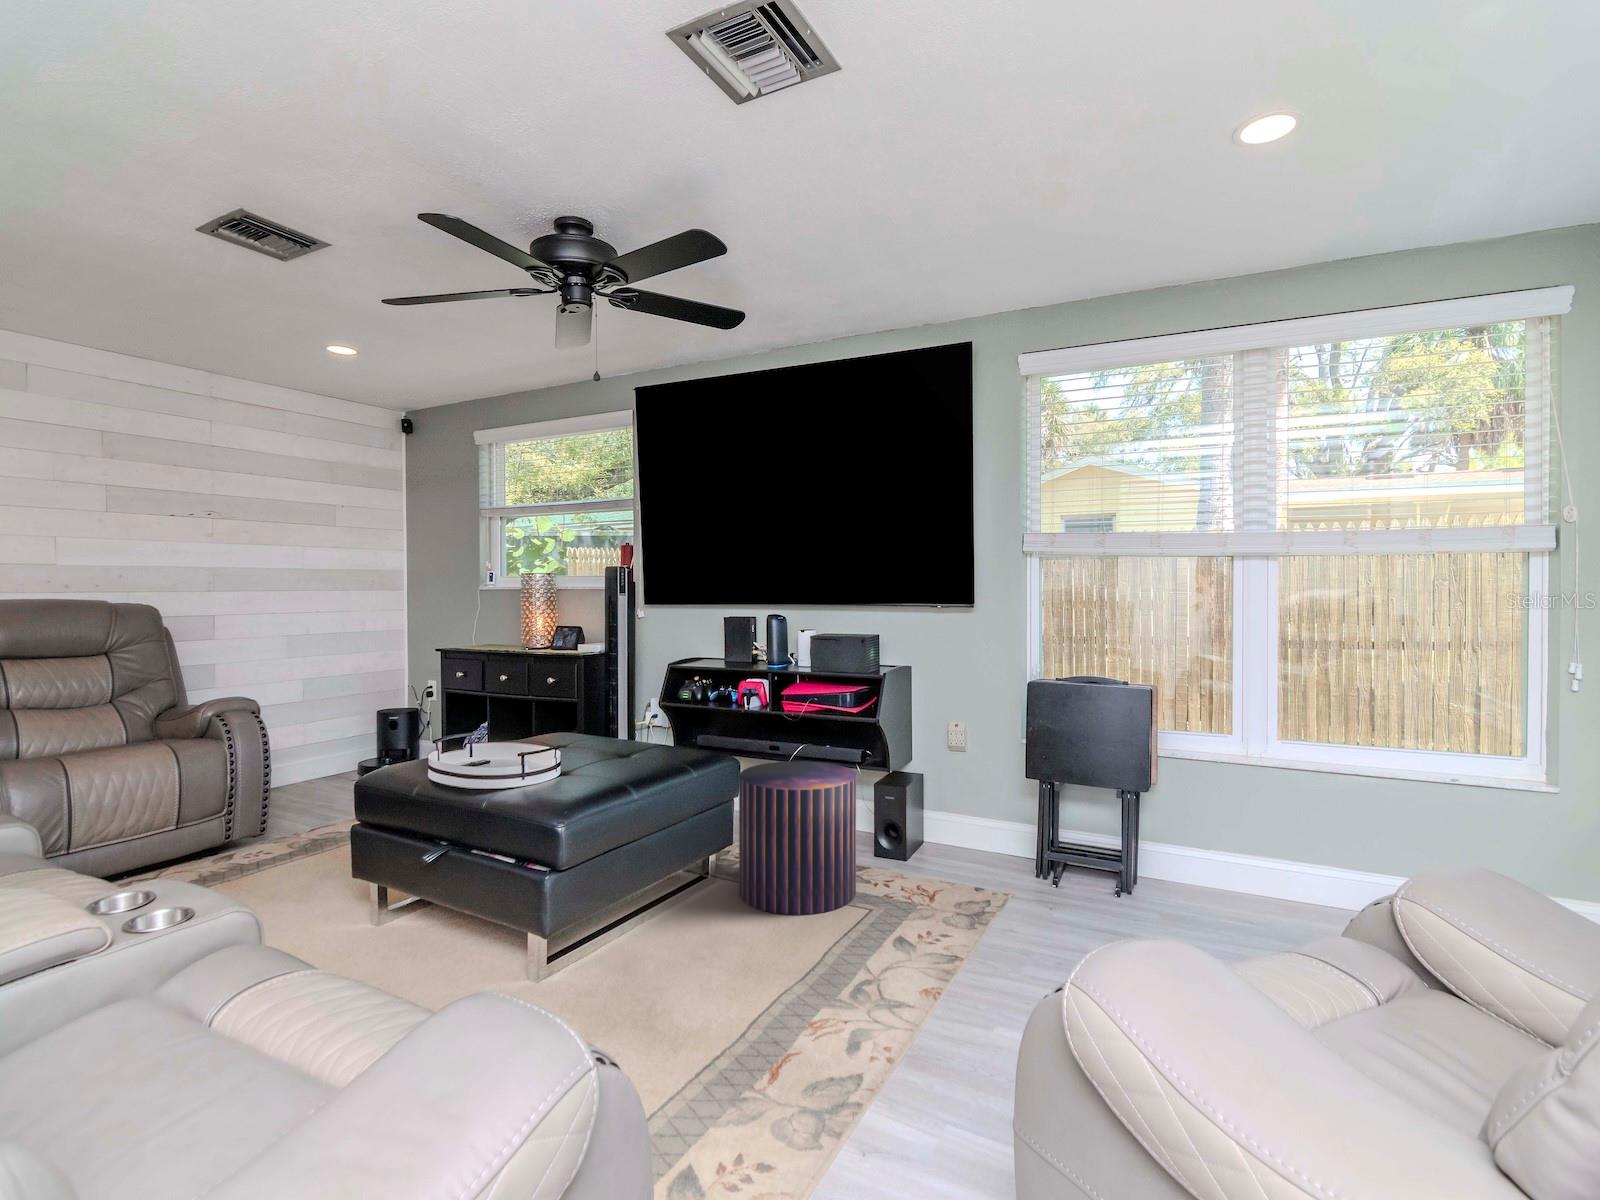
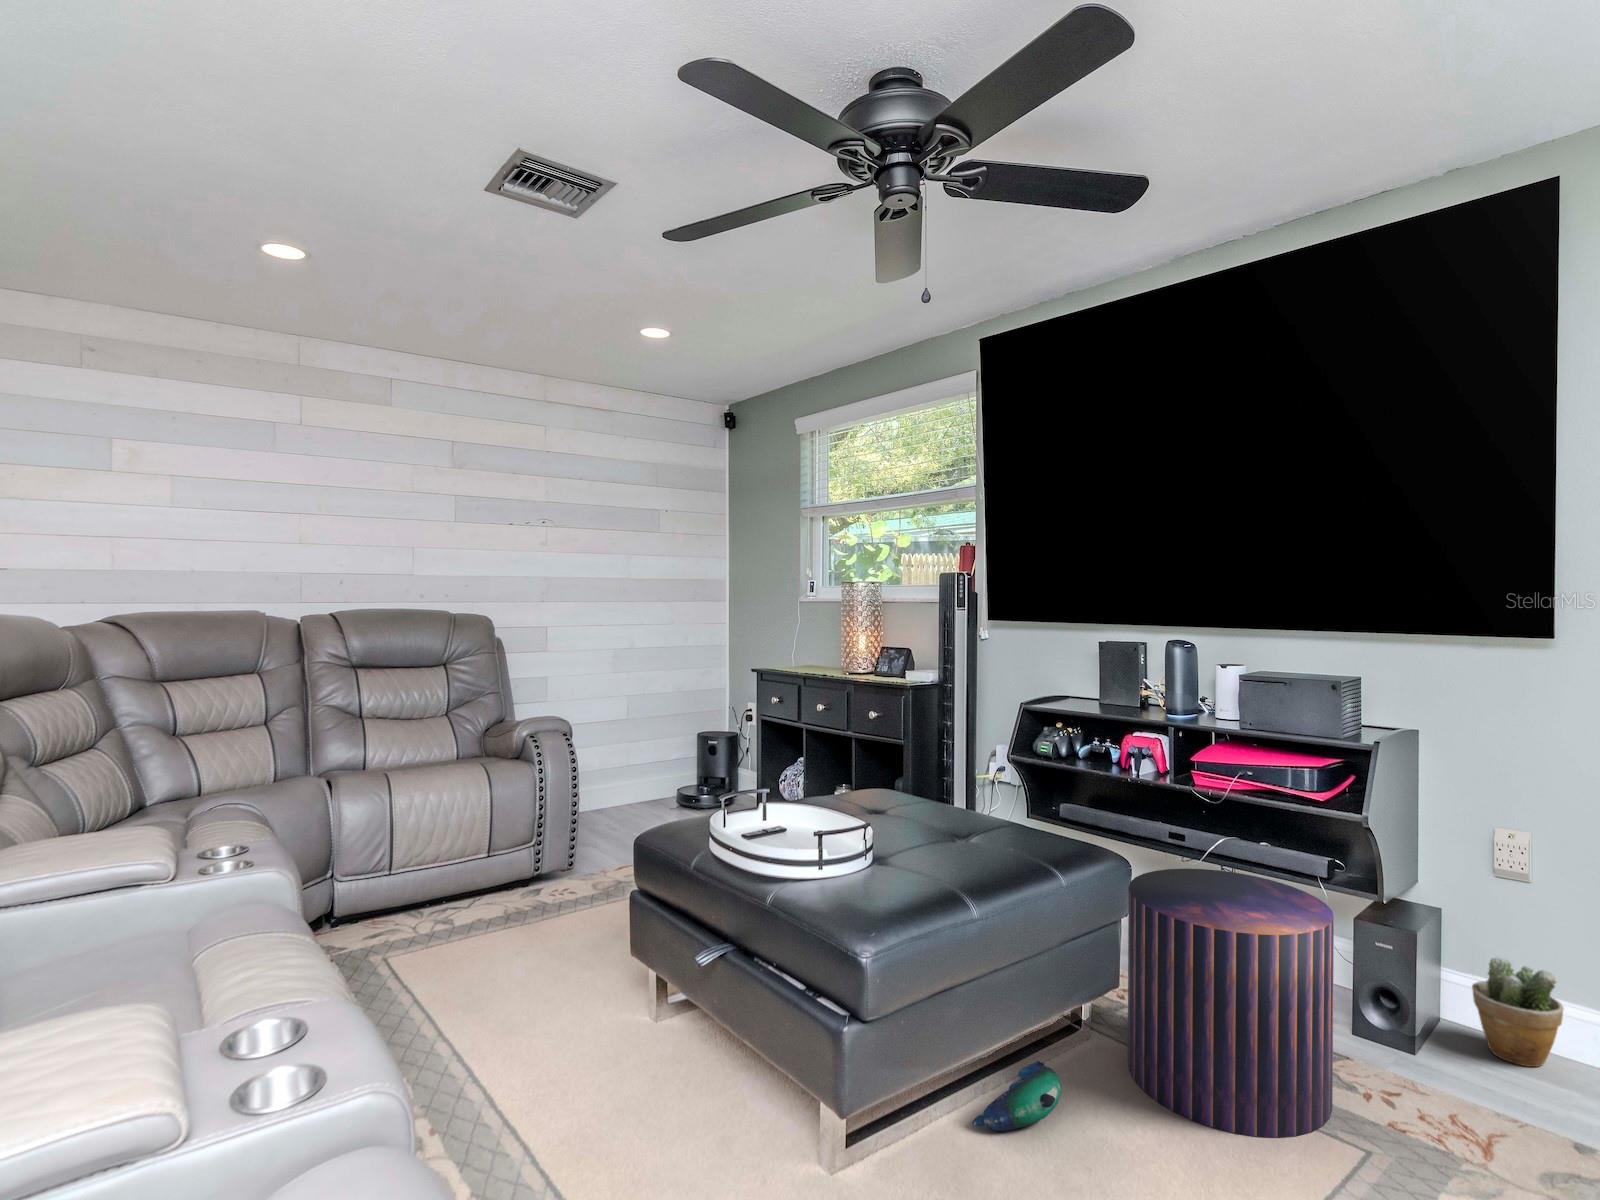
potted plant: none [935,797,977,857] -> present [1472,957,1564,1067]
plush toy: none [637,898,695,941] -> present [972,1061,1061,1132]

